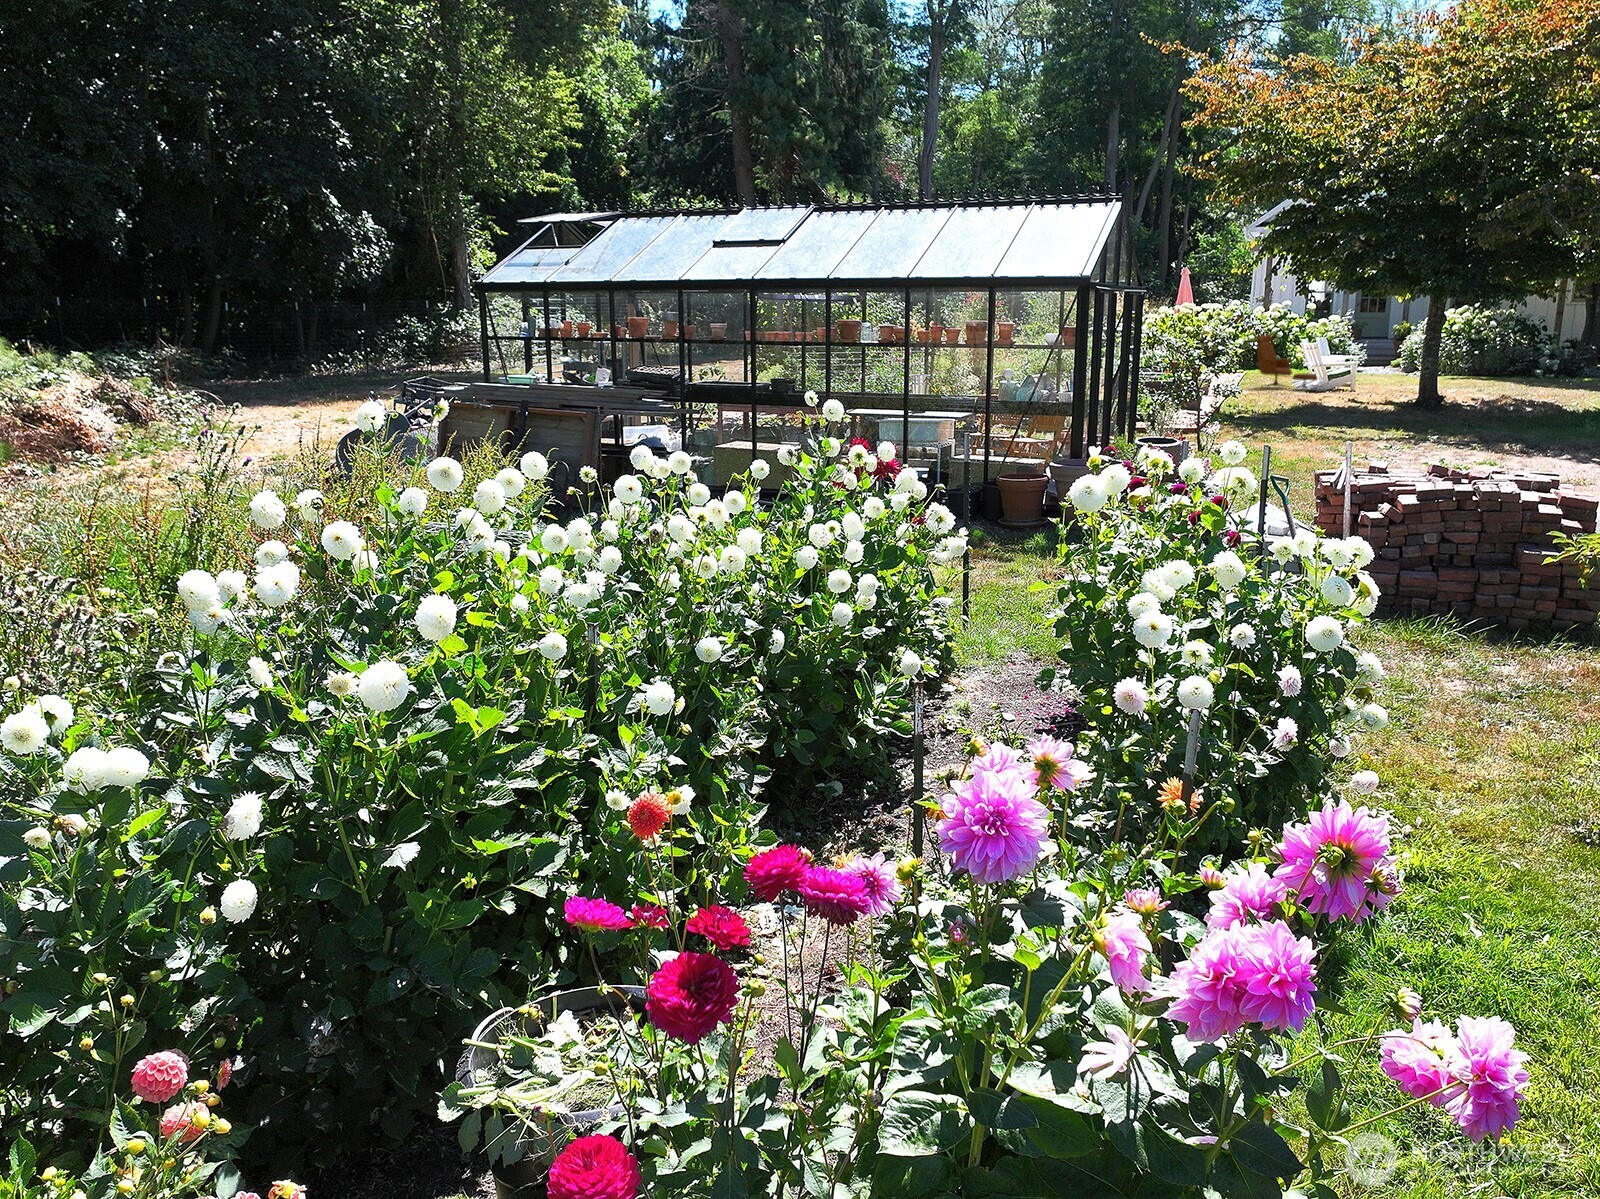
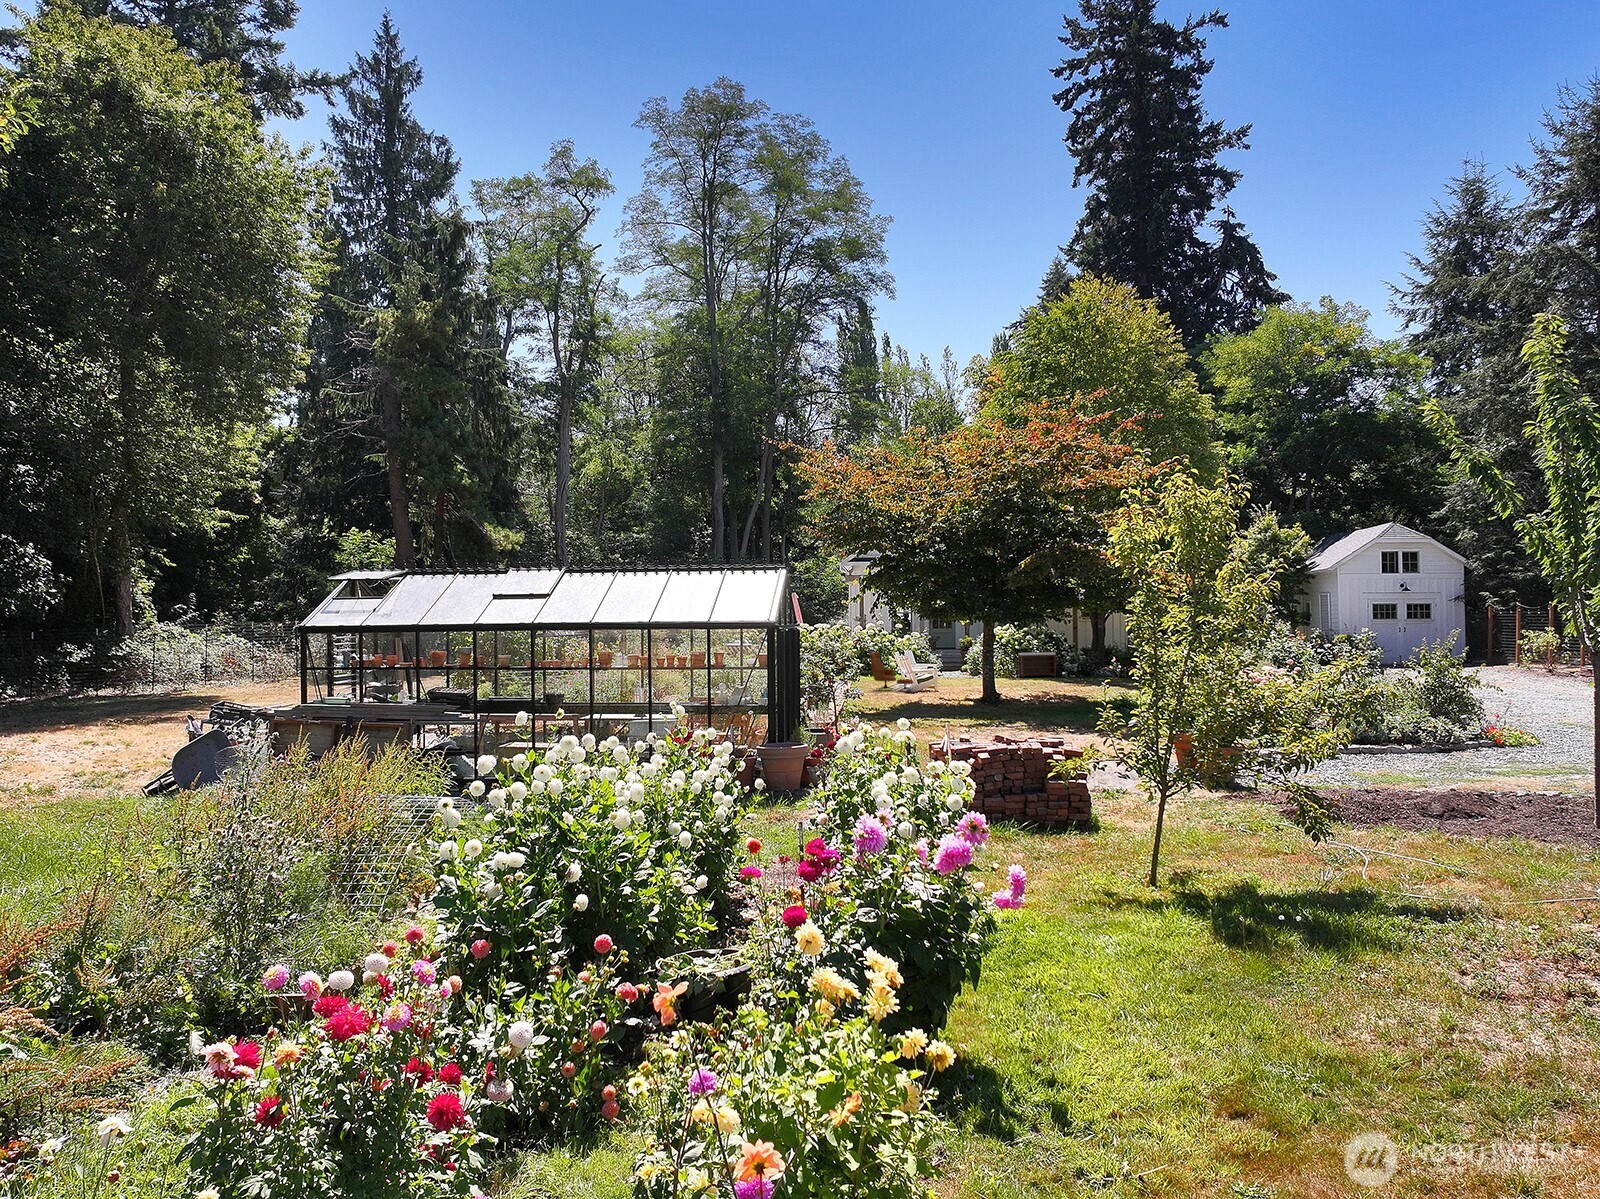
bench: none [1484,340,1552,375] -> present [1017,652,1056,677]

